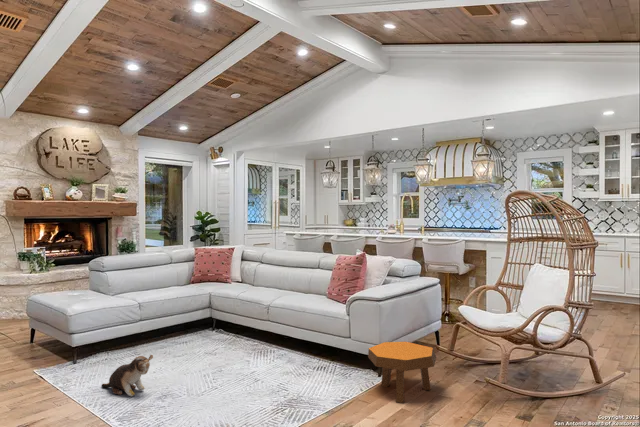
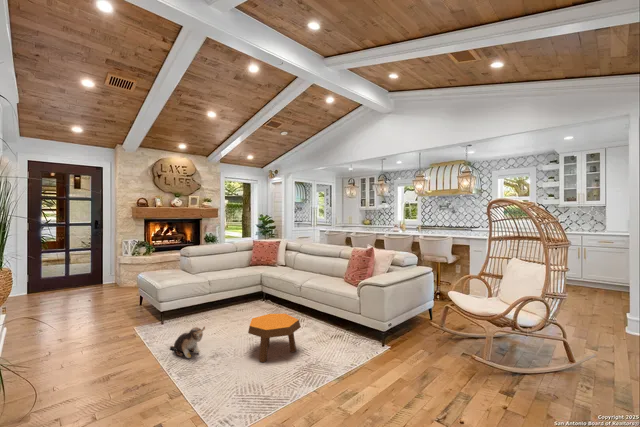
footstool: present [368,342,436,403] -> present [248,314,301,362]

